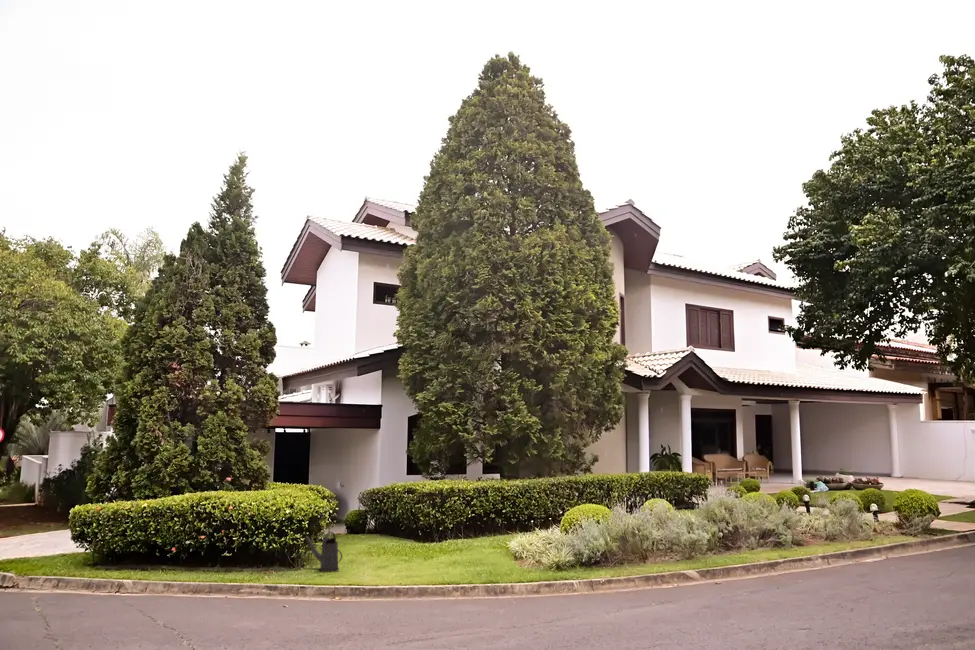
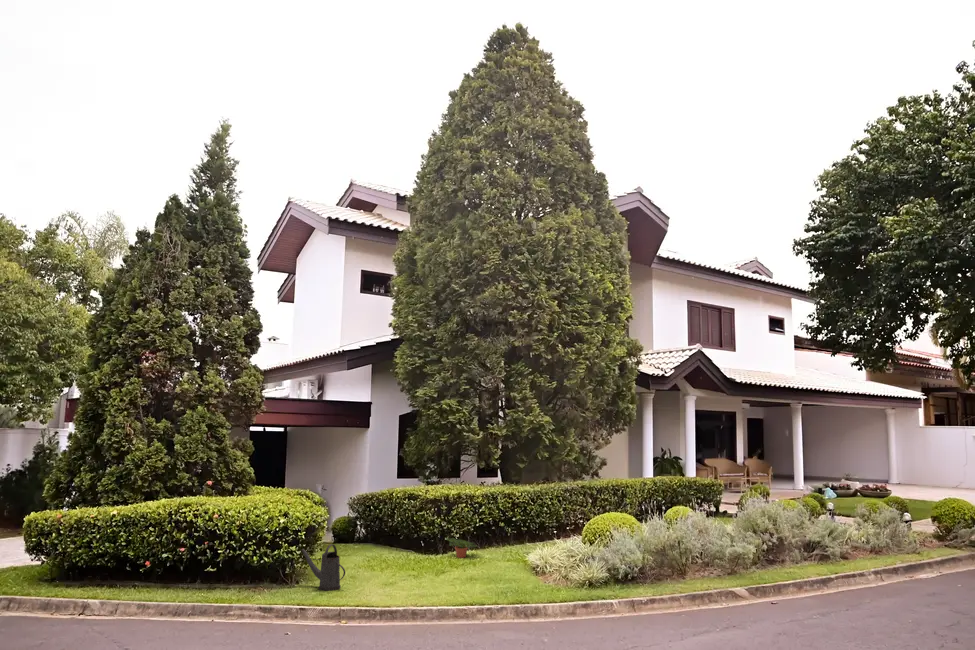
potted plant: none [438,526,469,545] -> present [445,538,475,558]

